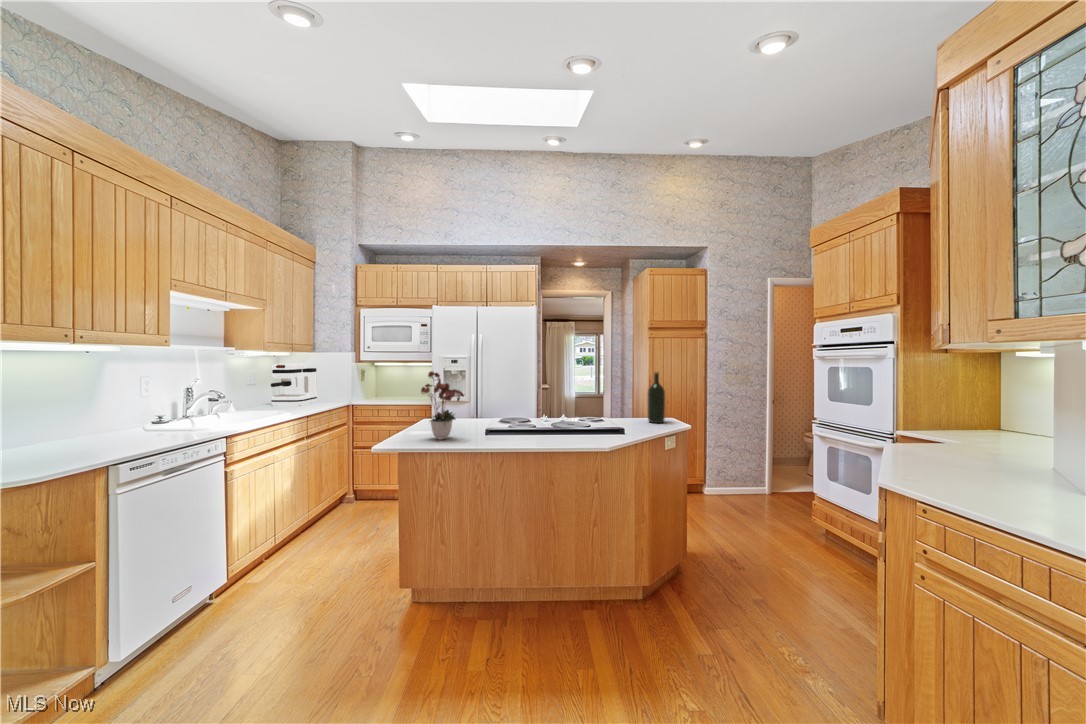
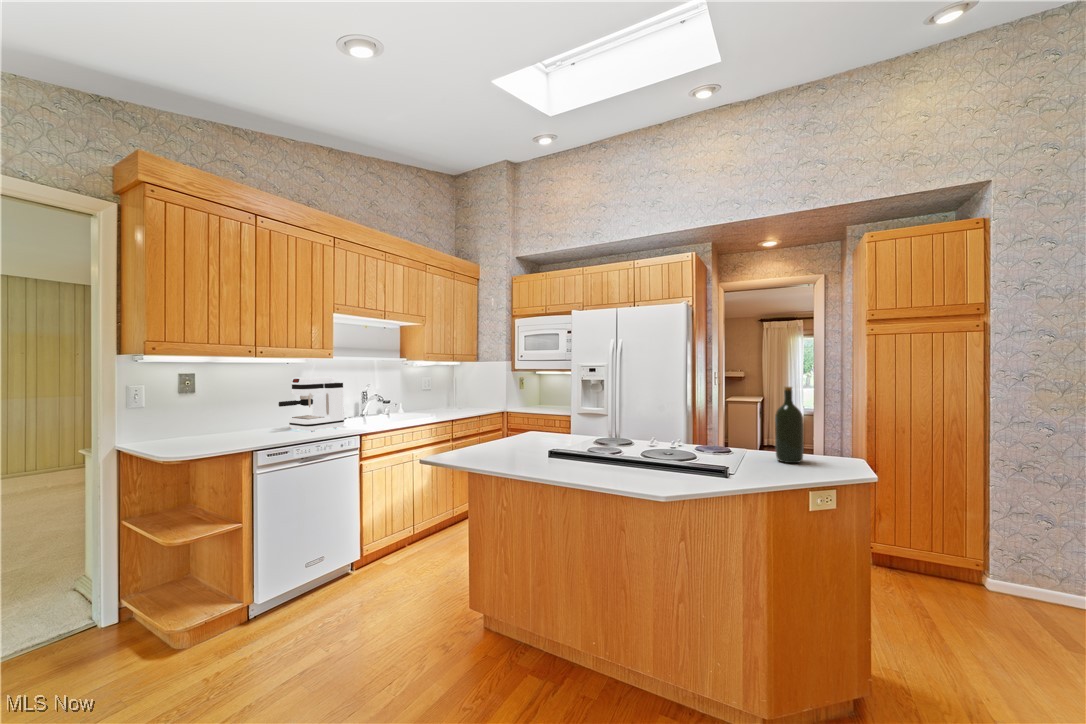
coffee maker: present [271,363,317,406] -> present [279,377,344,432]
flower arrangement: present [421,371,464,439] -> none [473,378,516,455]

